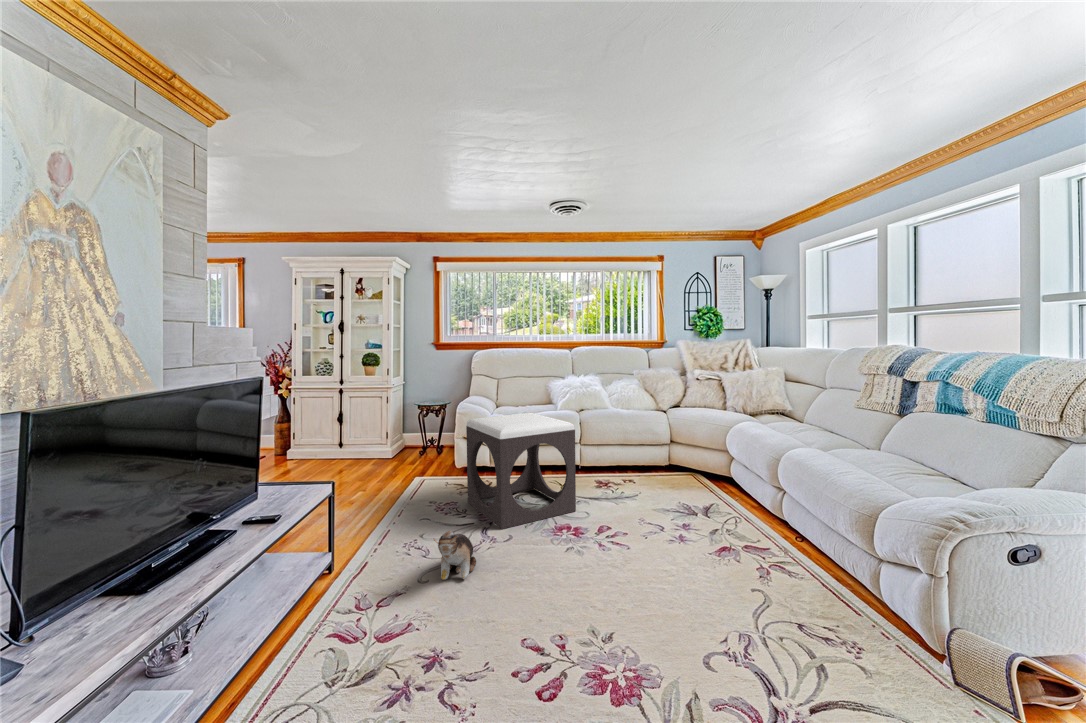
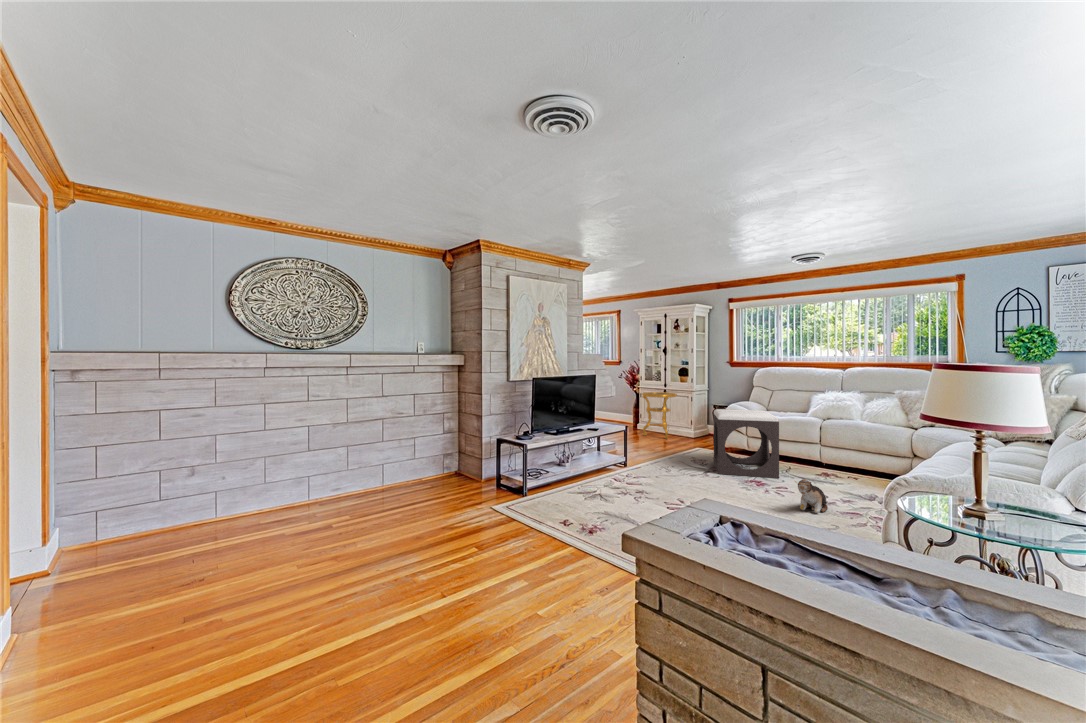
side table: none [306,393,368,470] -> present [642,392,677,439]
plush toy: present [434,531,476,580] -> present [795,479,828,513]

